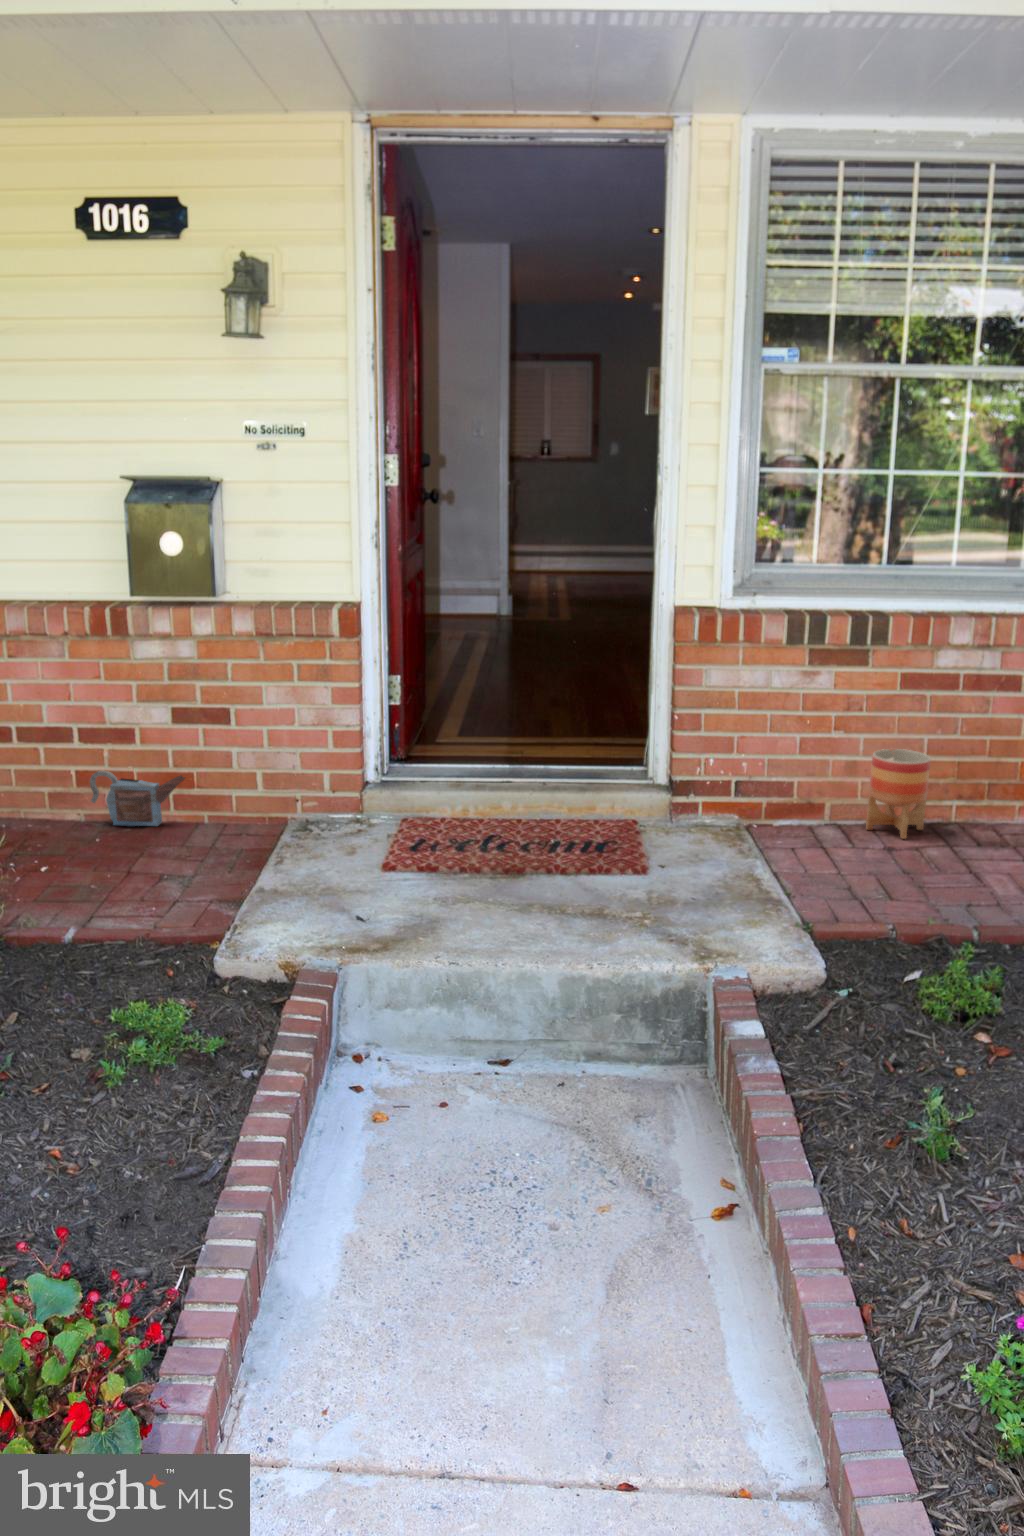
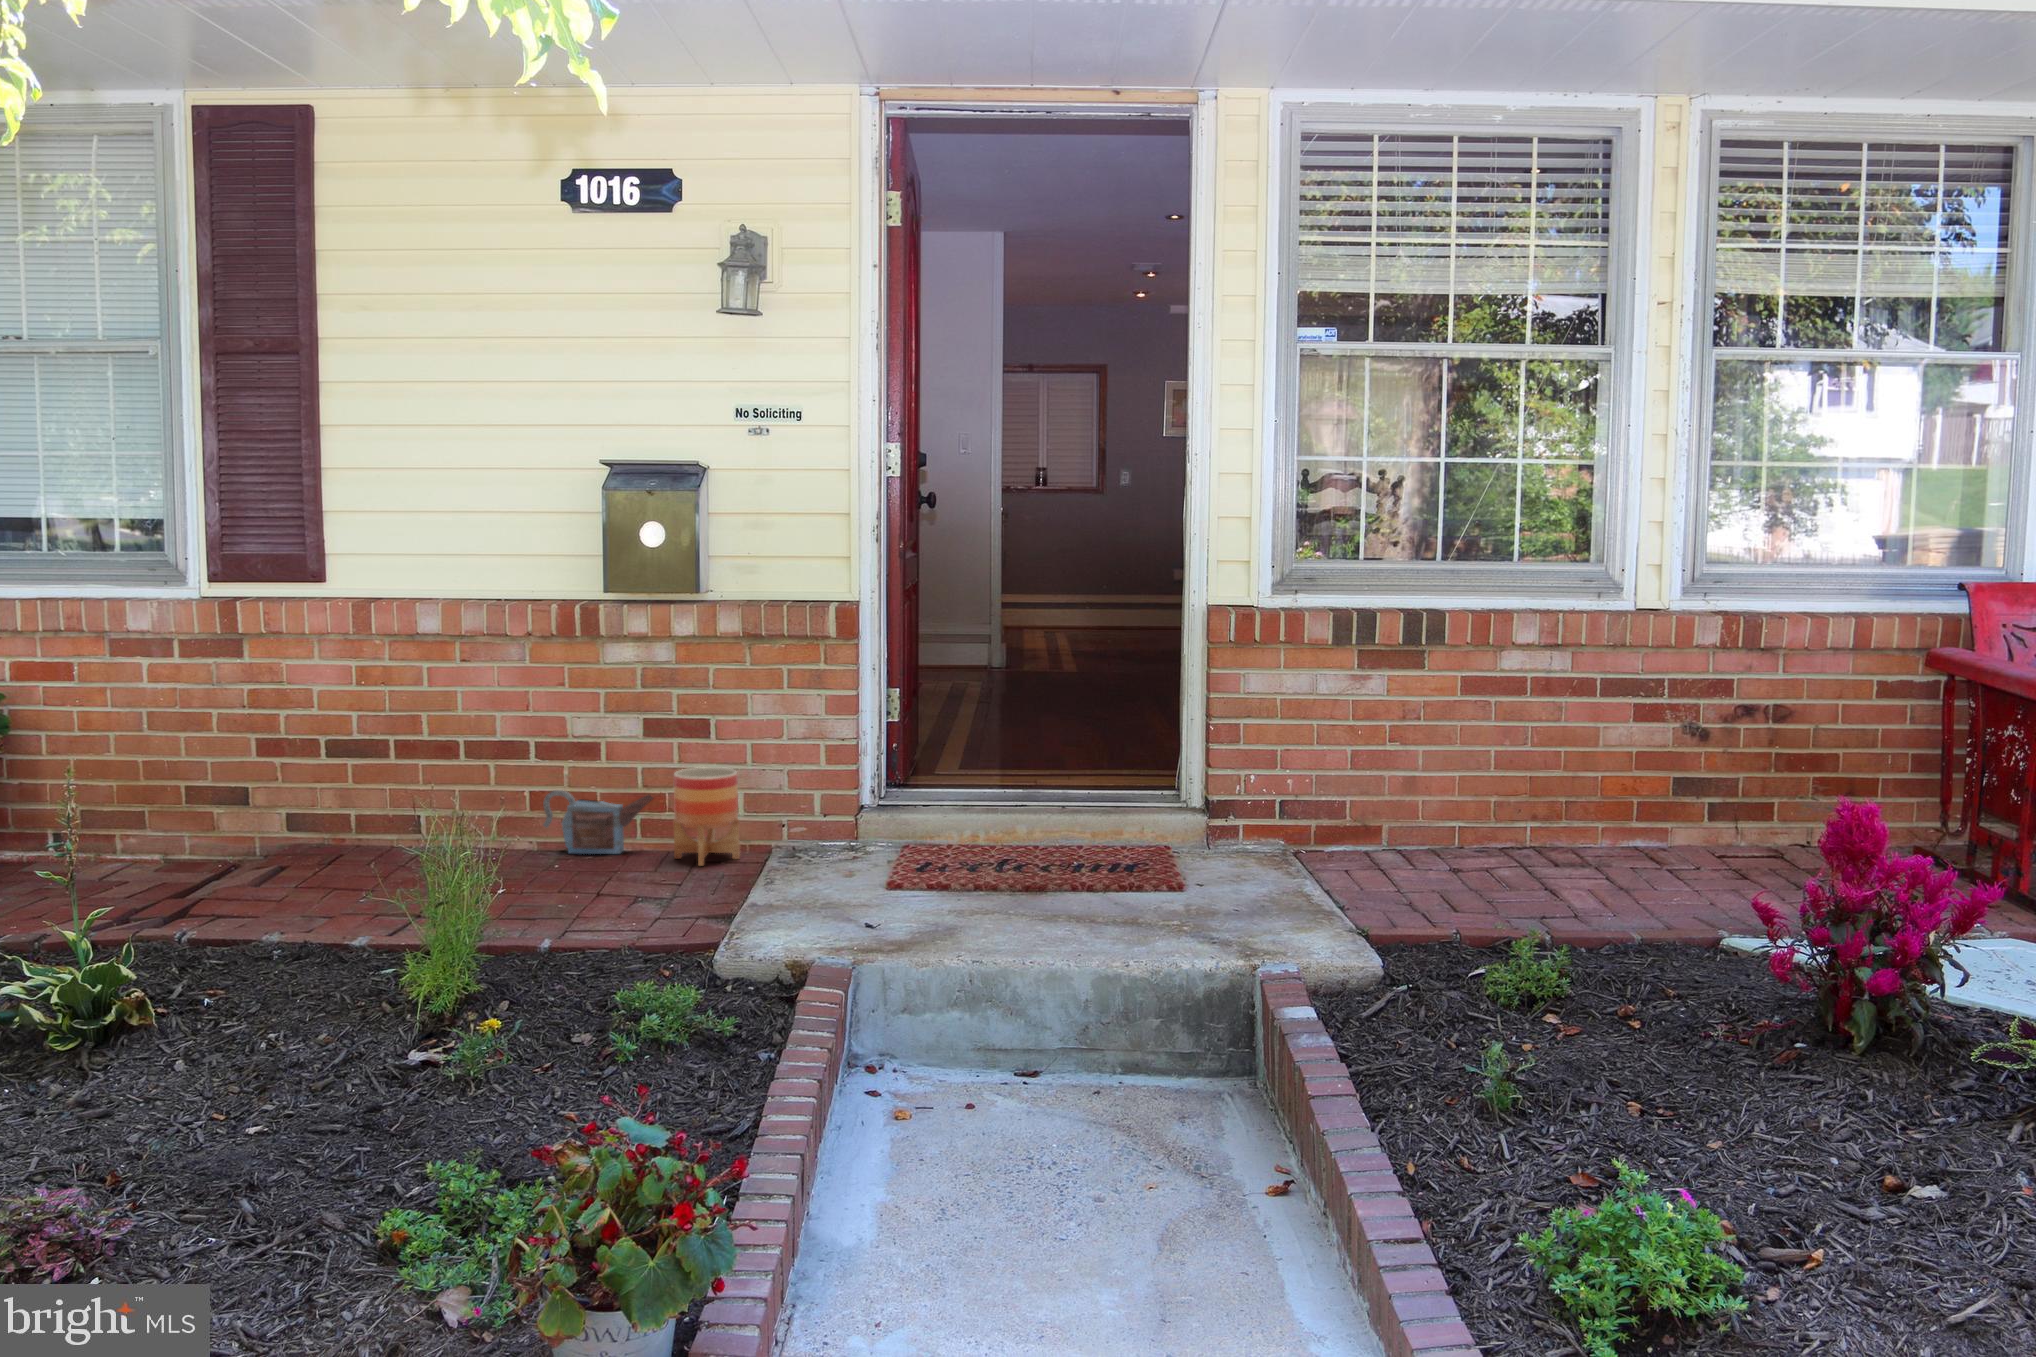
planter: present [866,749,931,839] -> present [674,767,740,866]

